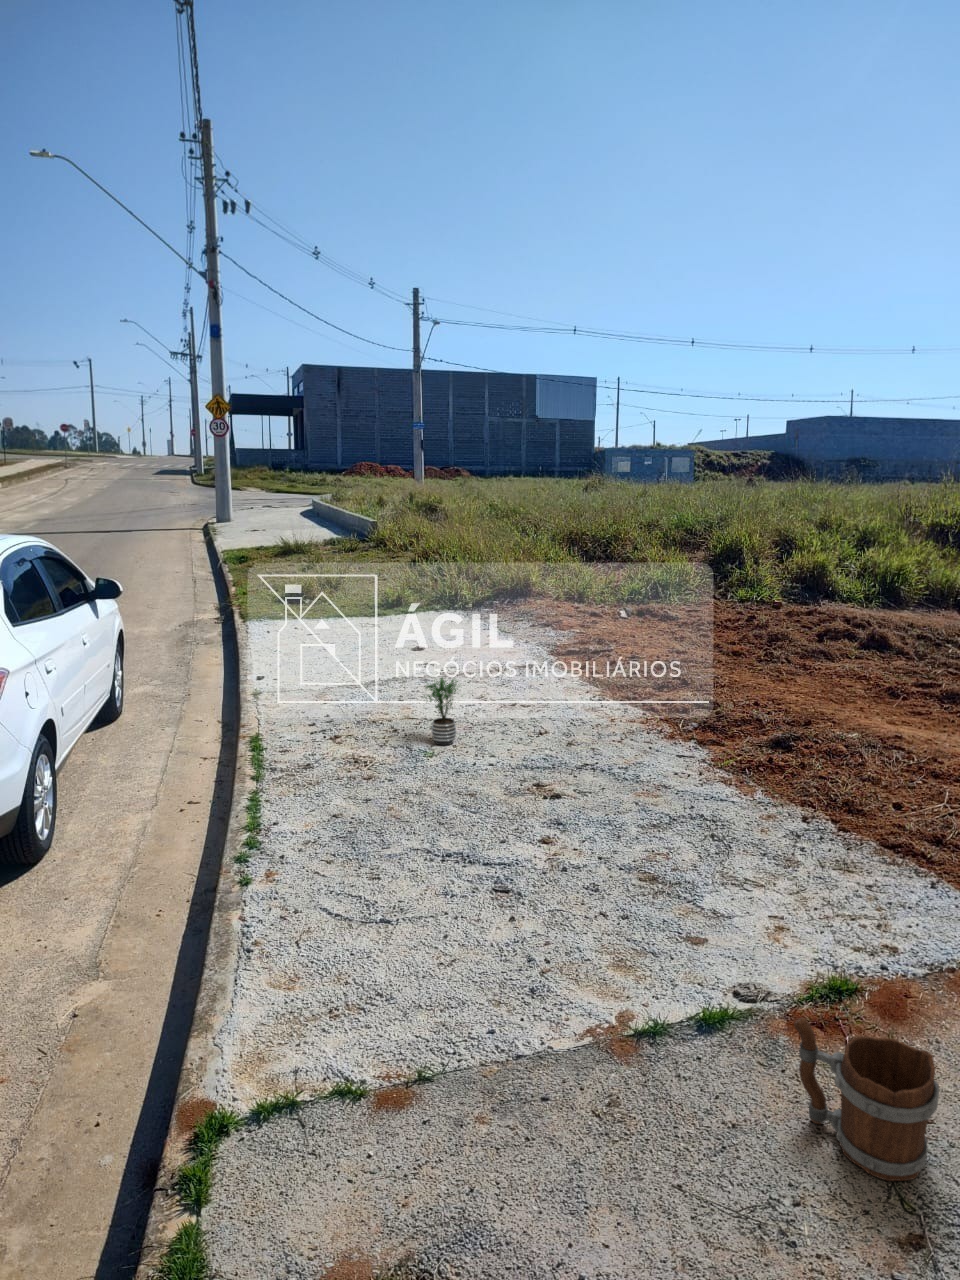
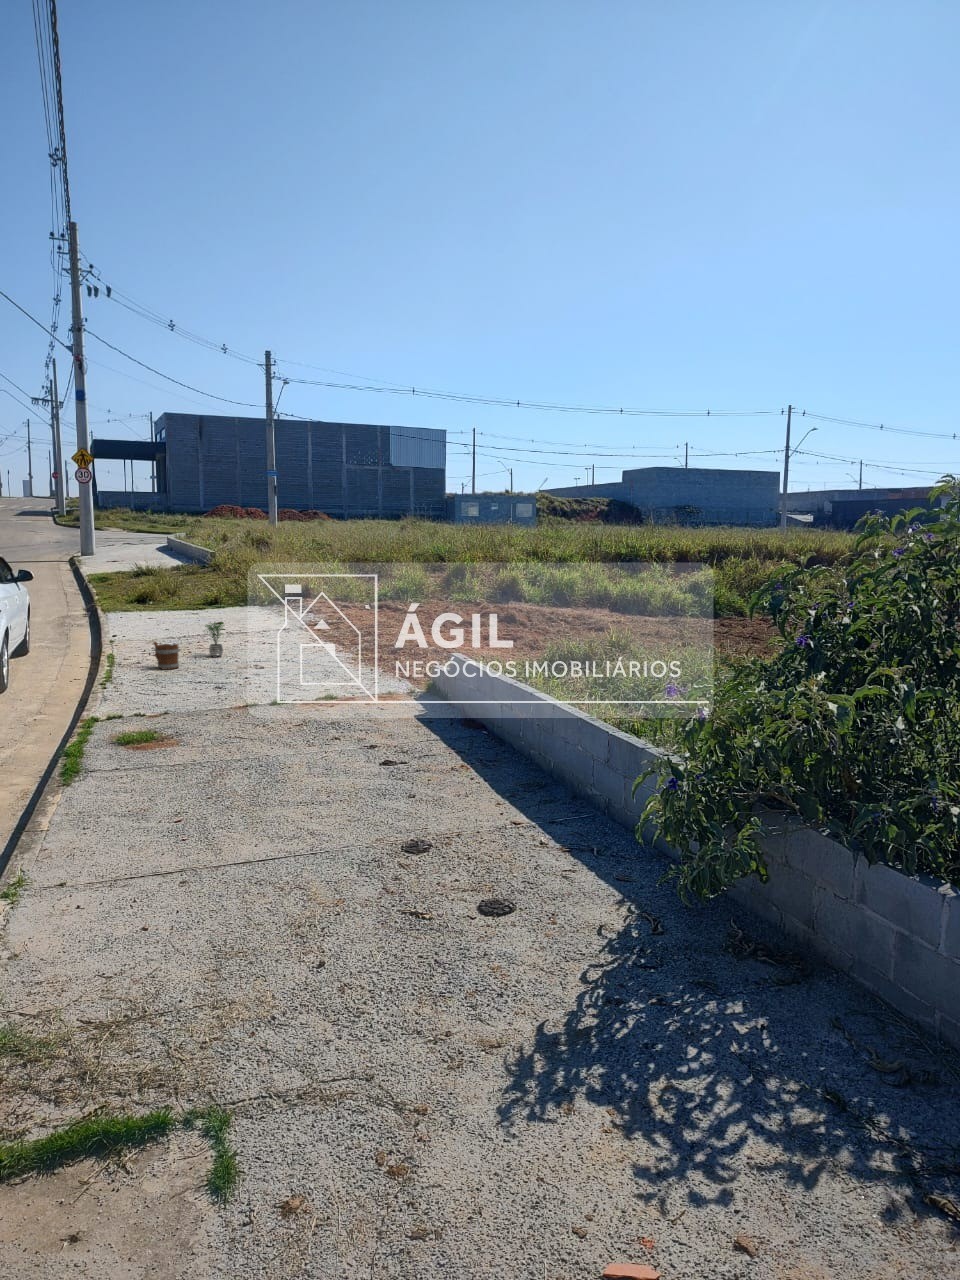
bucket: present [794,1017,939,1181] -> present [154,642,180,670]

